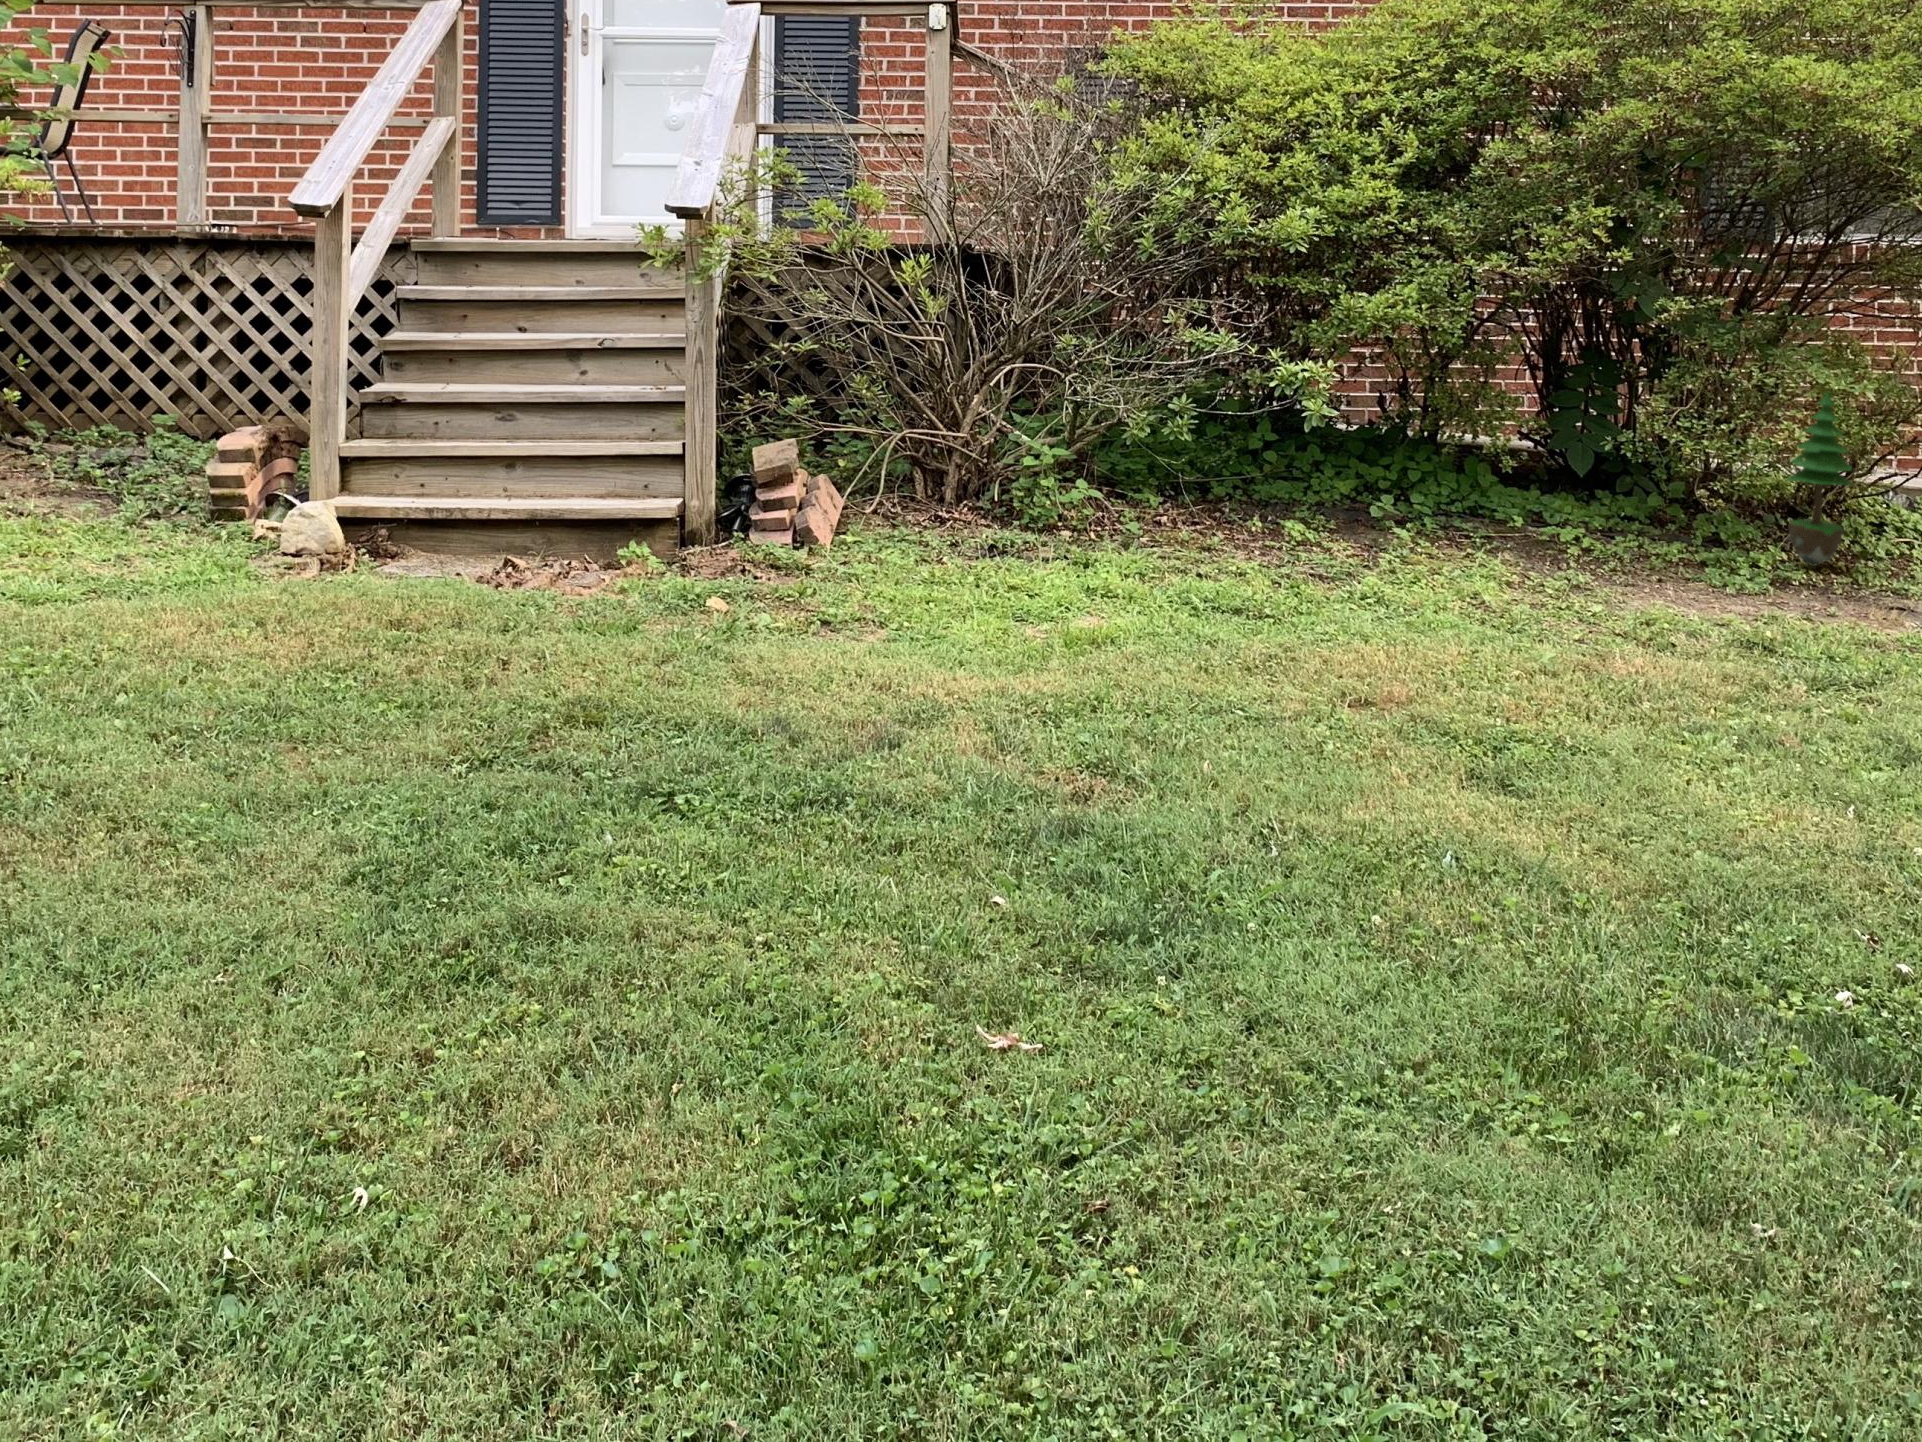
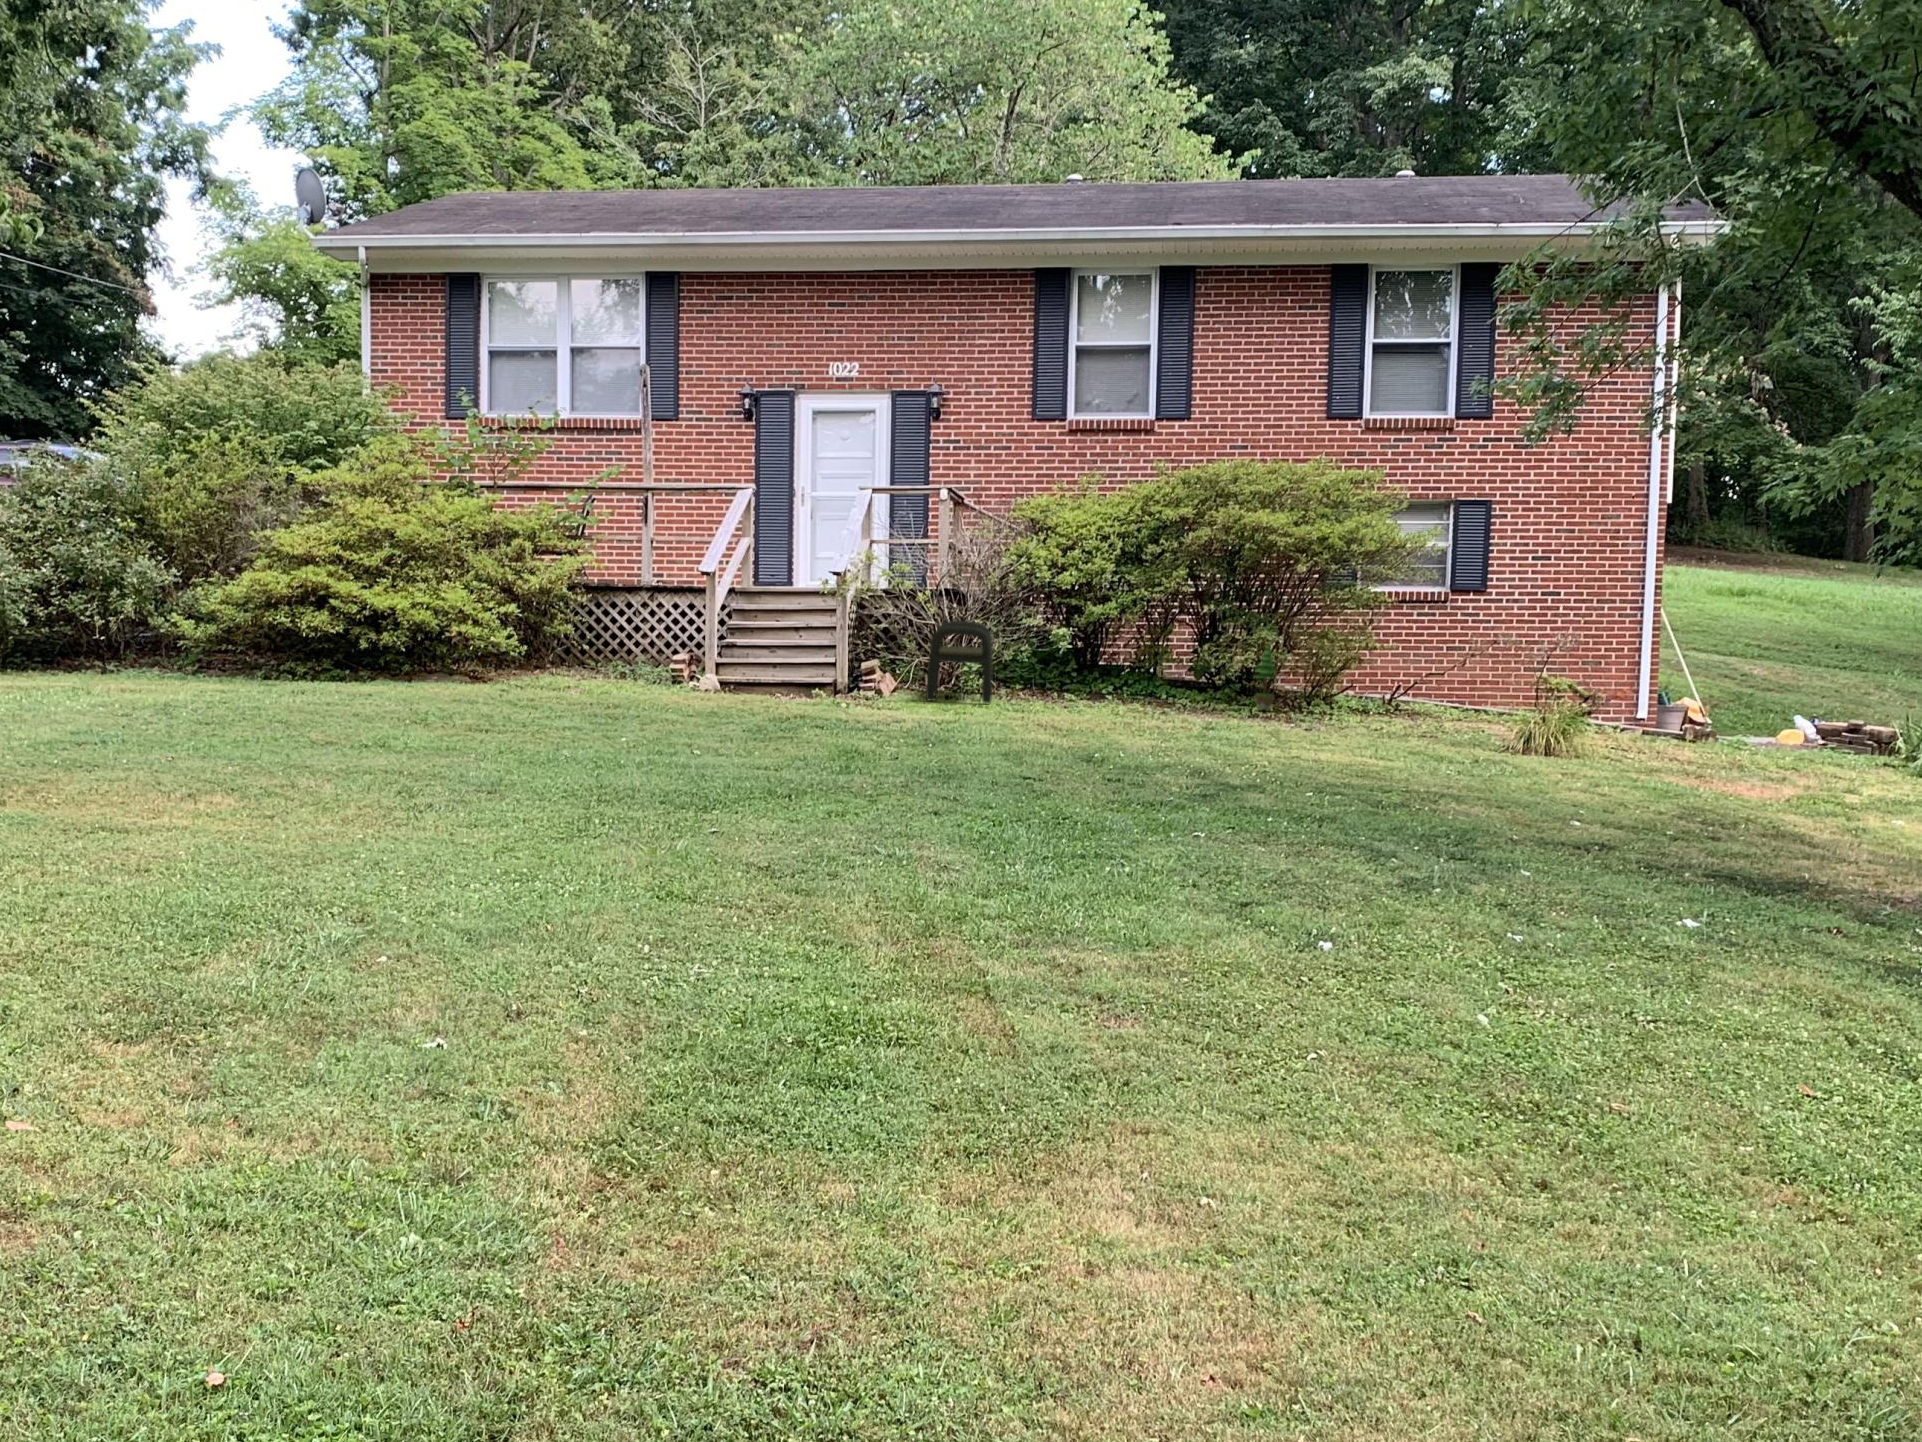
bench: none [920,332,1127,577] -> present [926,621,993,703]

